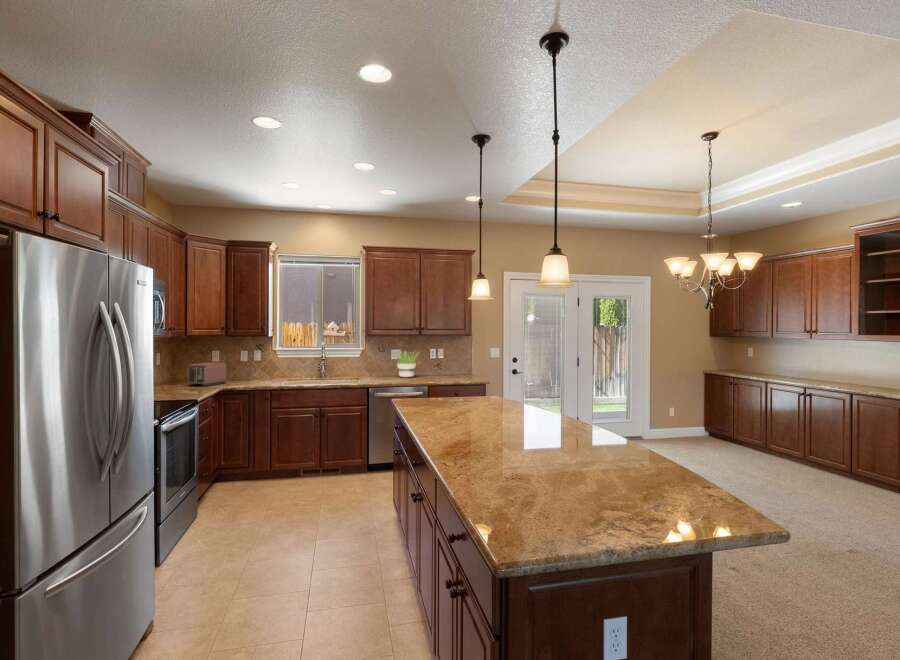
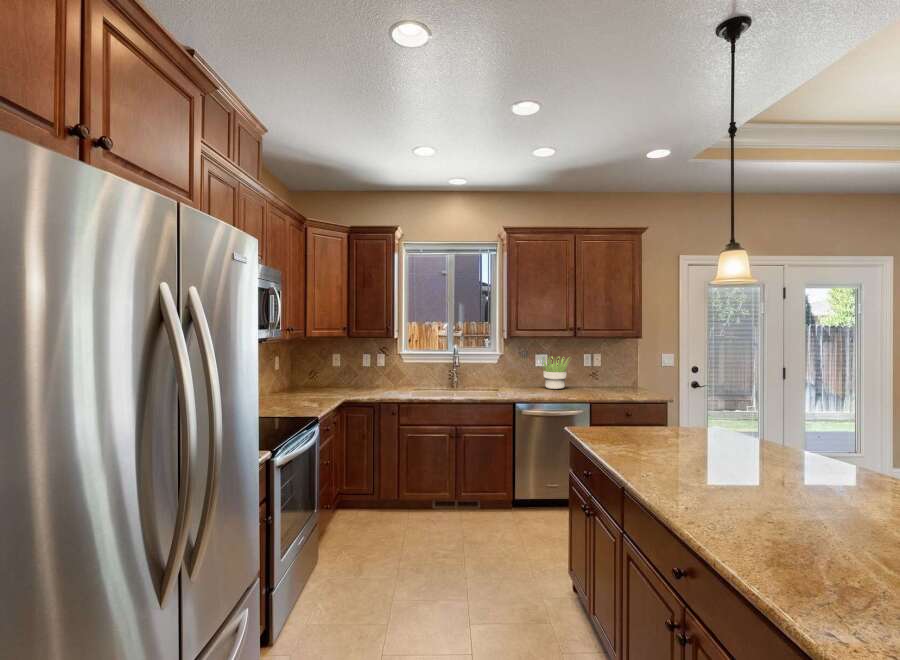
toaster: present [188,363,226,386] -> none [308,367,349,396]

